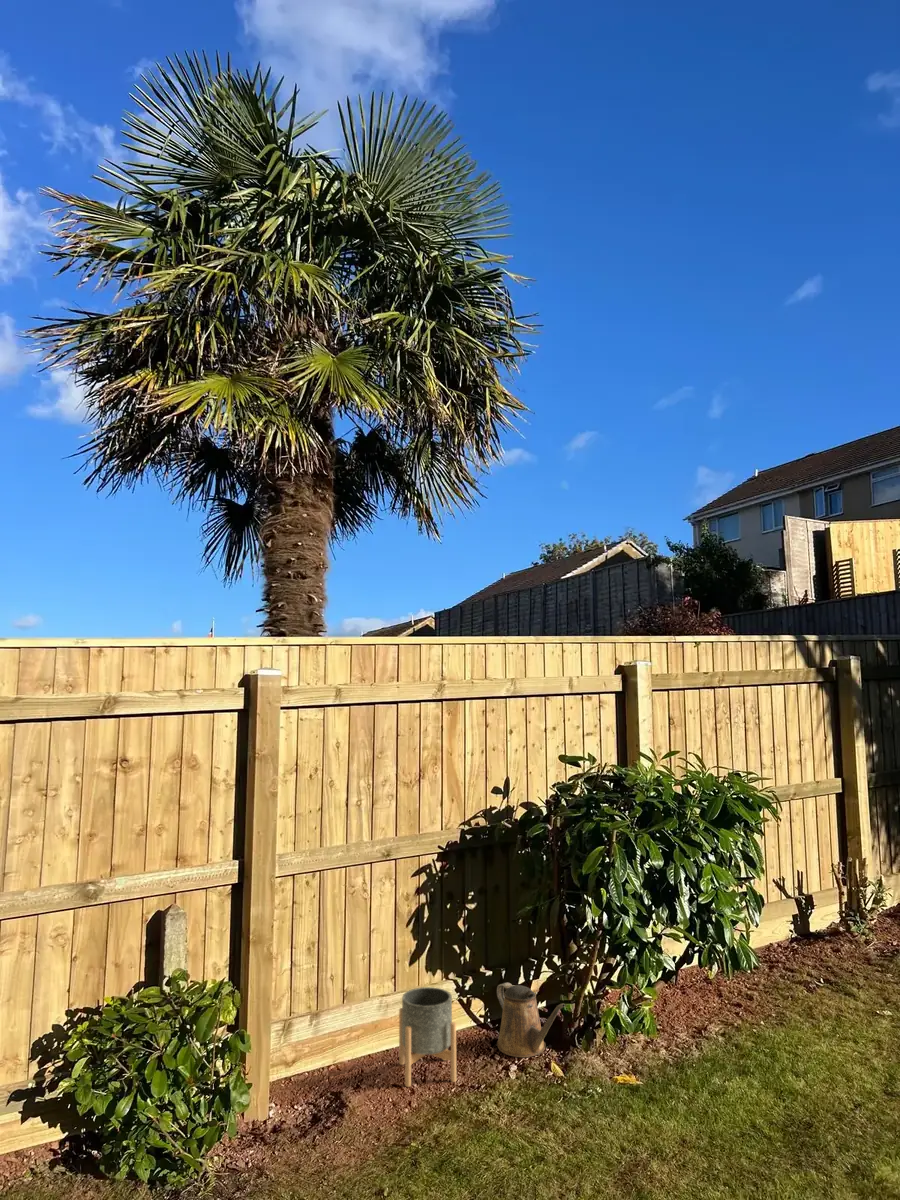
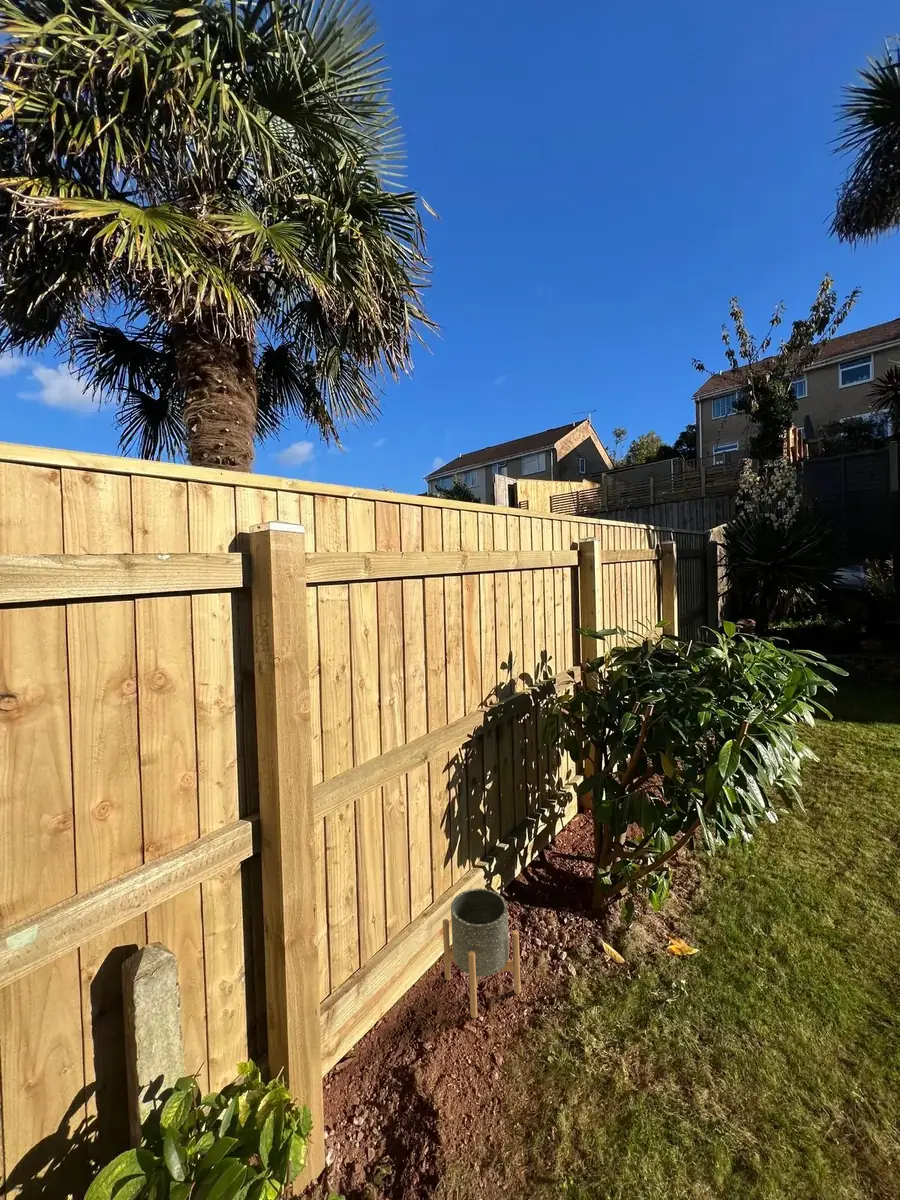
watering can: present [497,982,565,1057] -> none [515,855,617,934]

